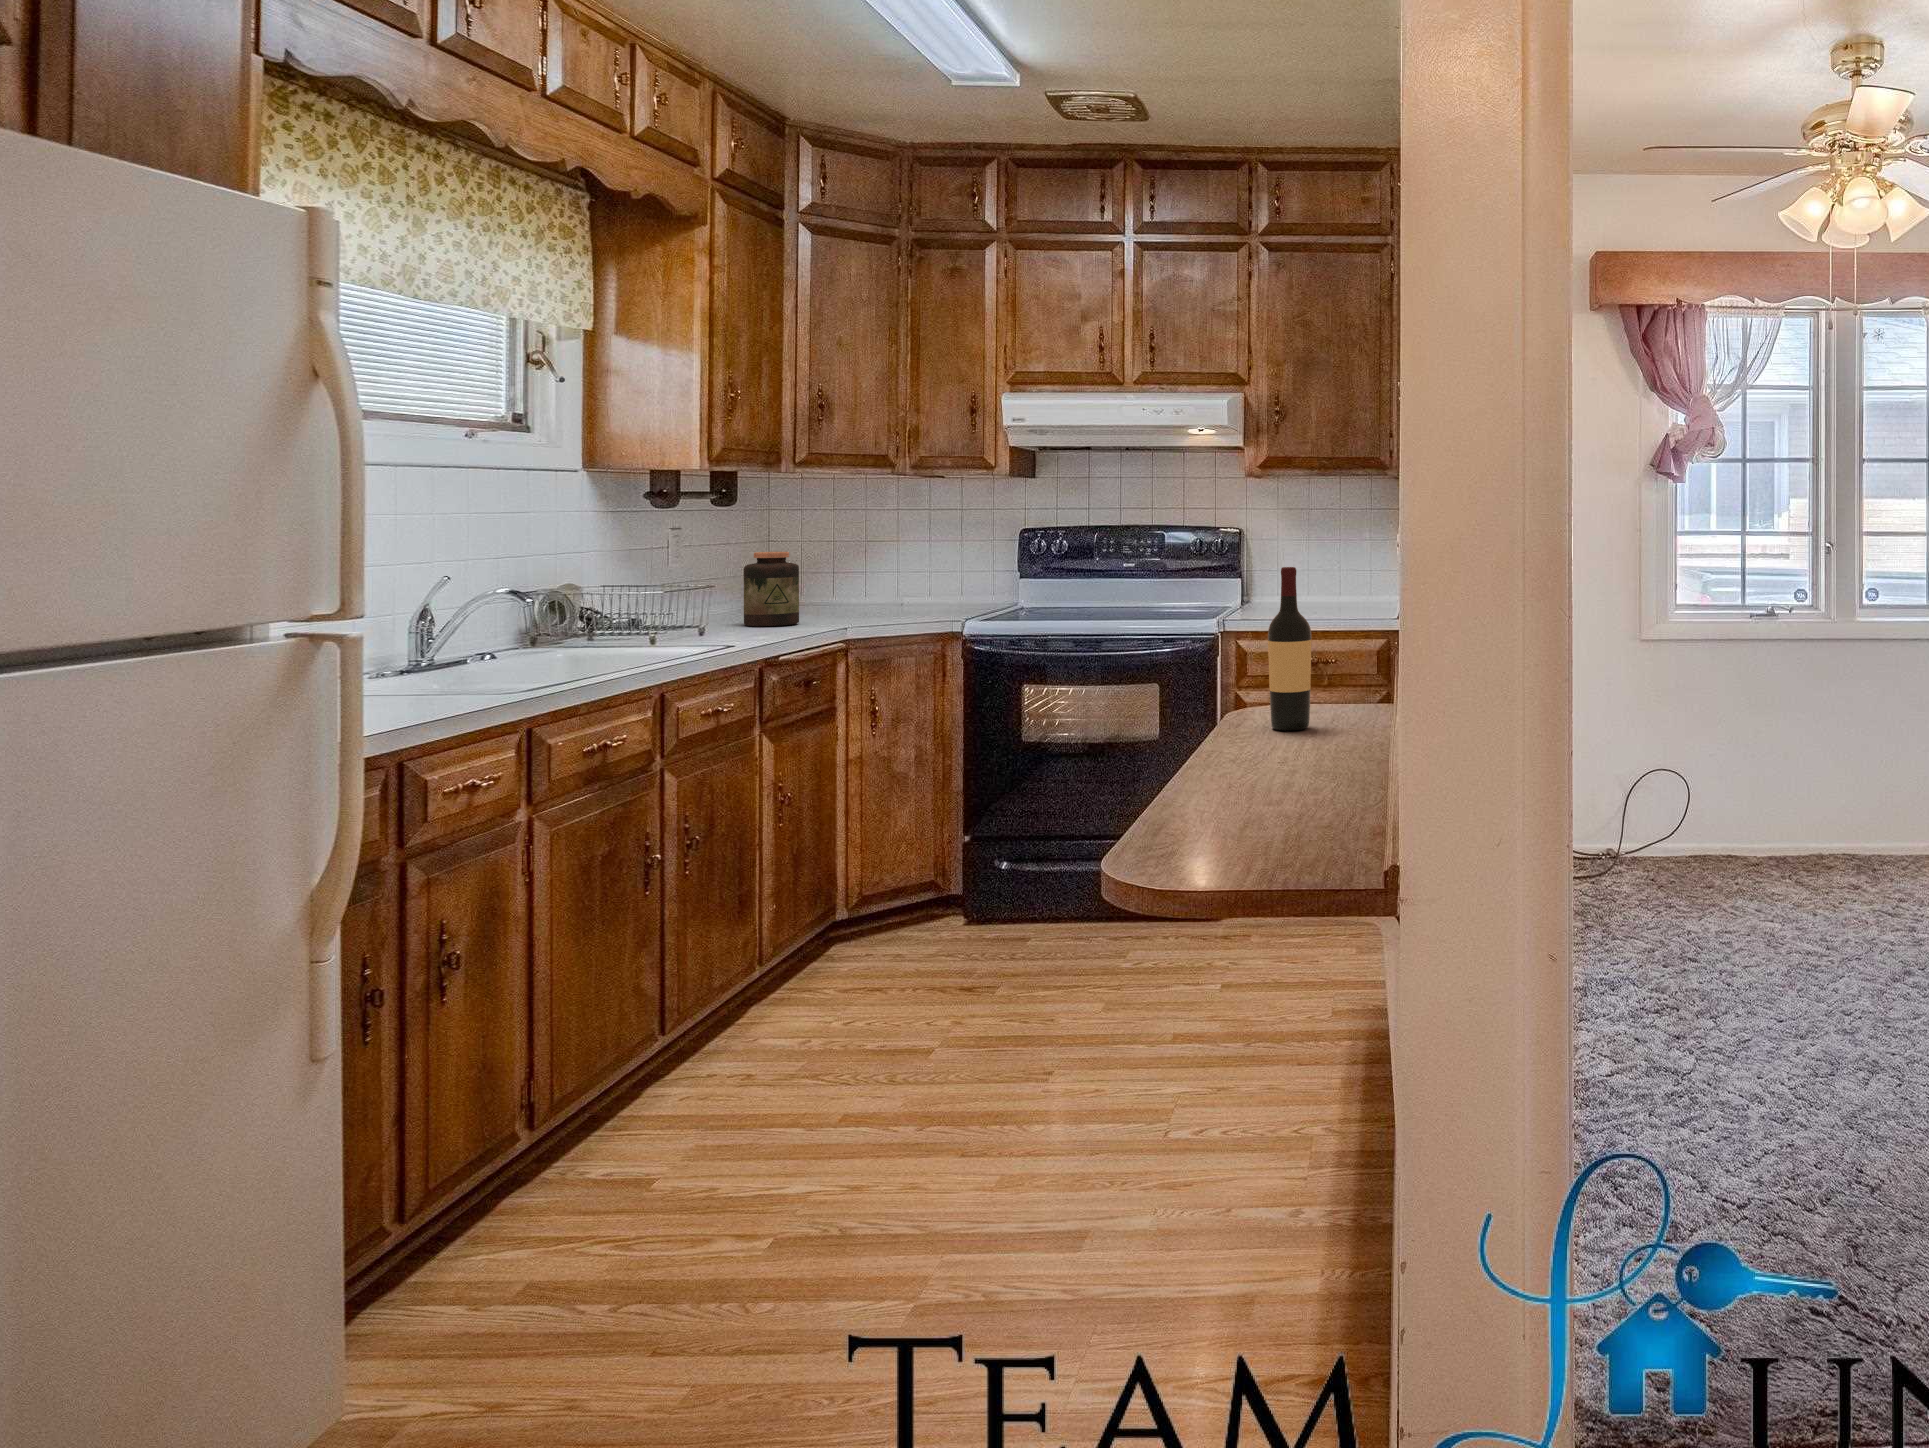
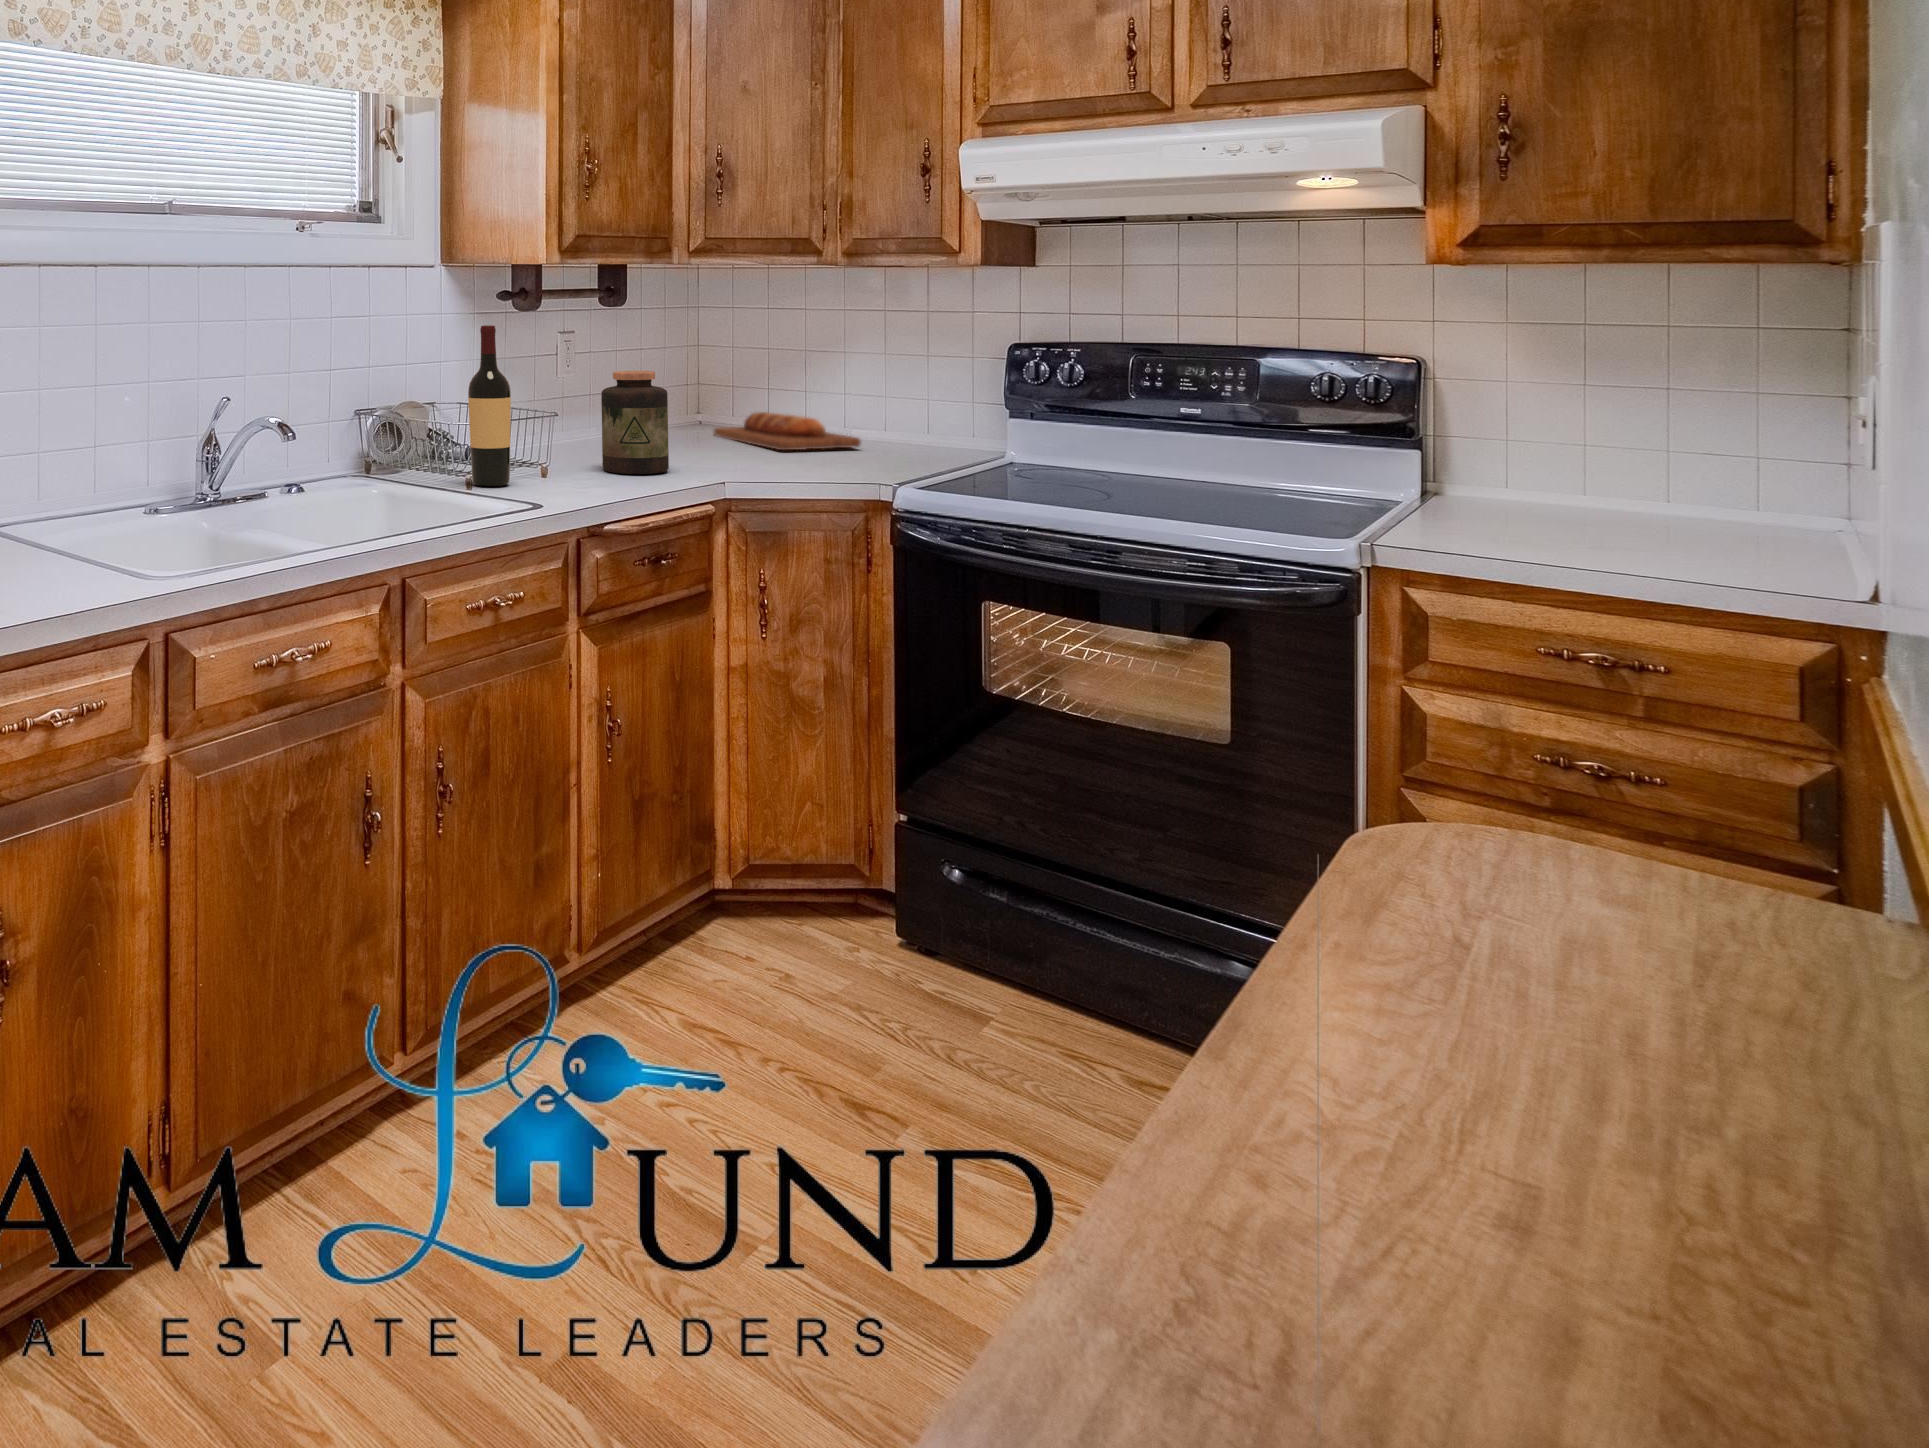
wine bottle: present [1268,567,1311,731] -> present [468,325,511,486]
bread loaf: none [793,585,917,609] -> present [714,412,861,450]

